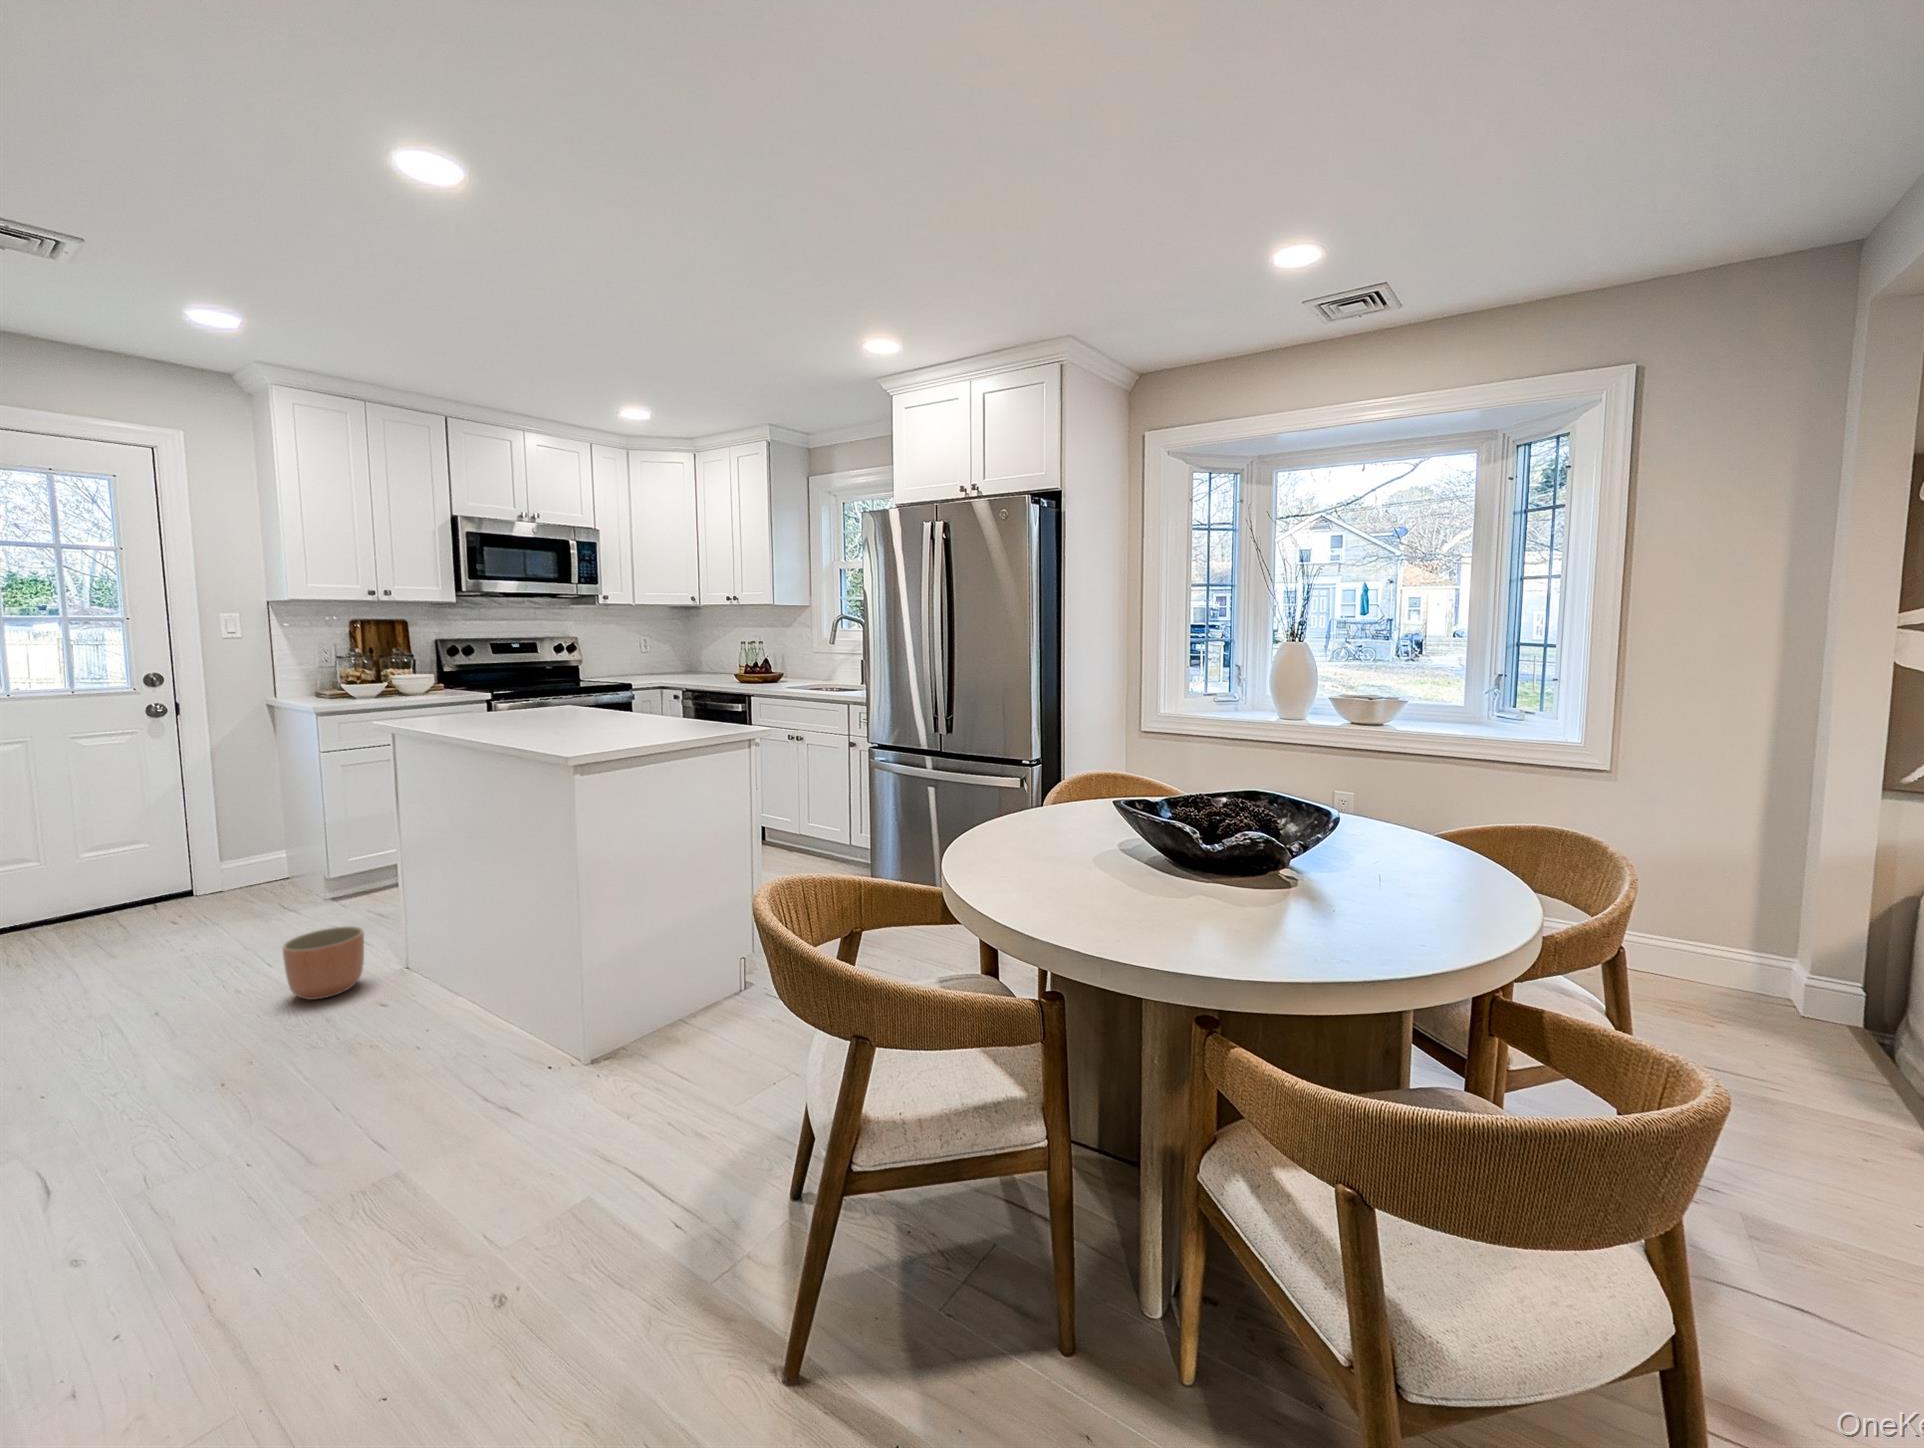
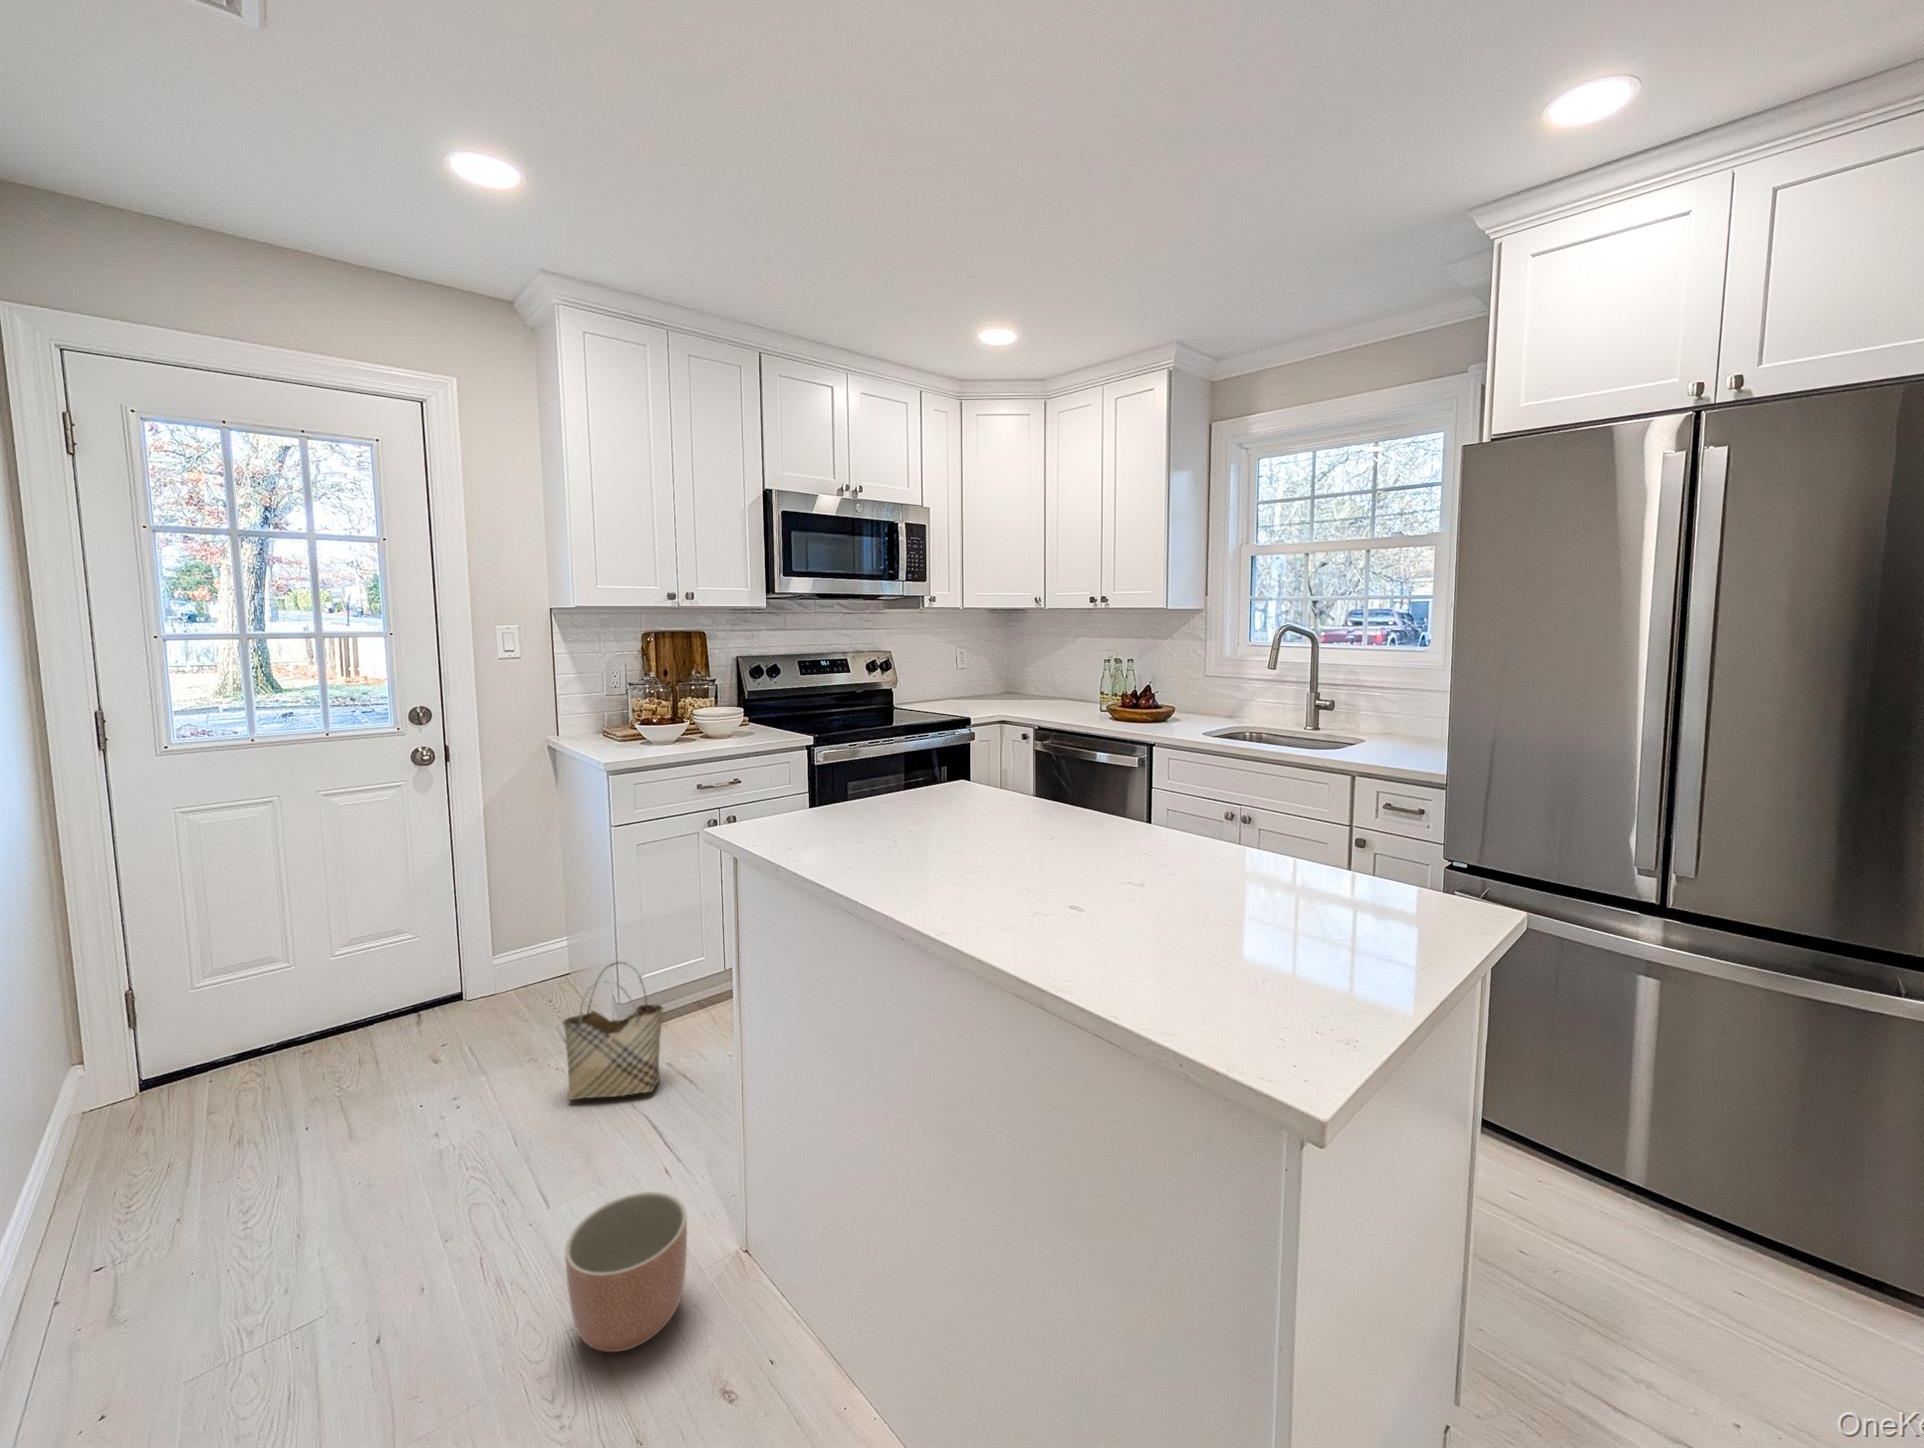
woven basket: none [281,836,362,926] -> present [562,962,663,1100]

